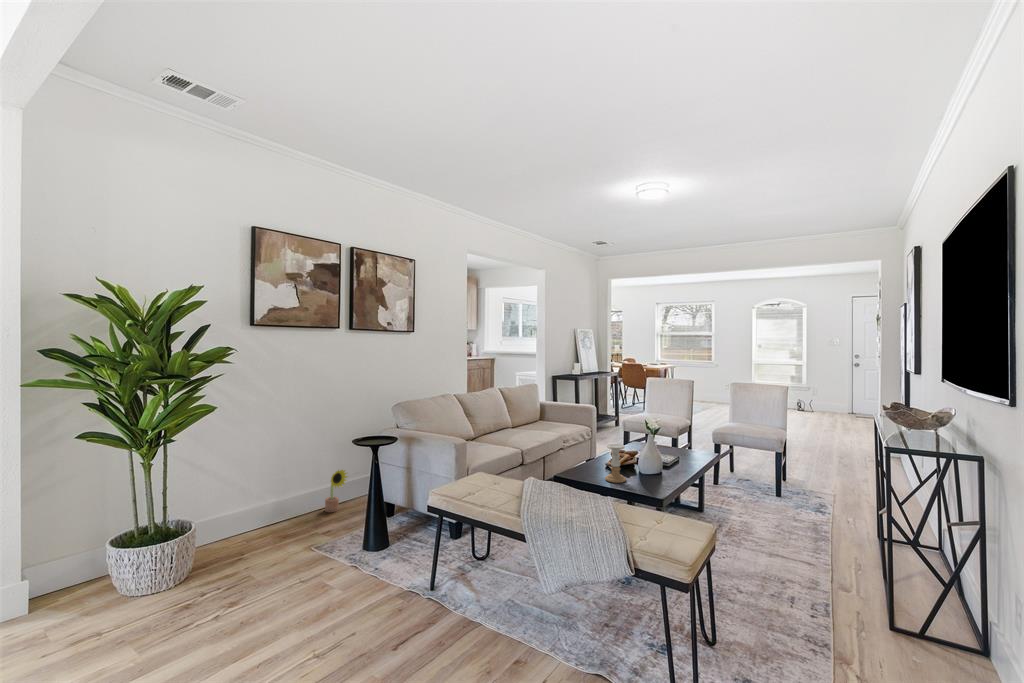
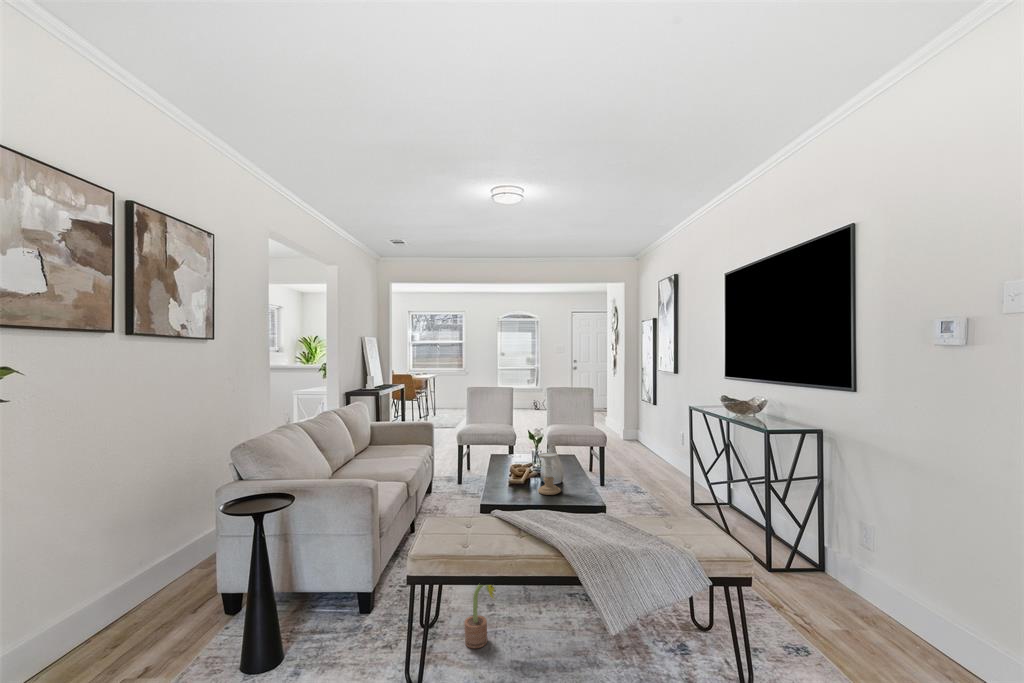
decorative plant: present [325,470,347,512] -> present [464,585,495,648]

